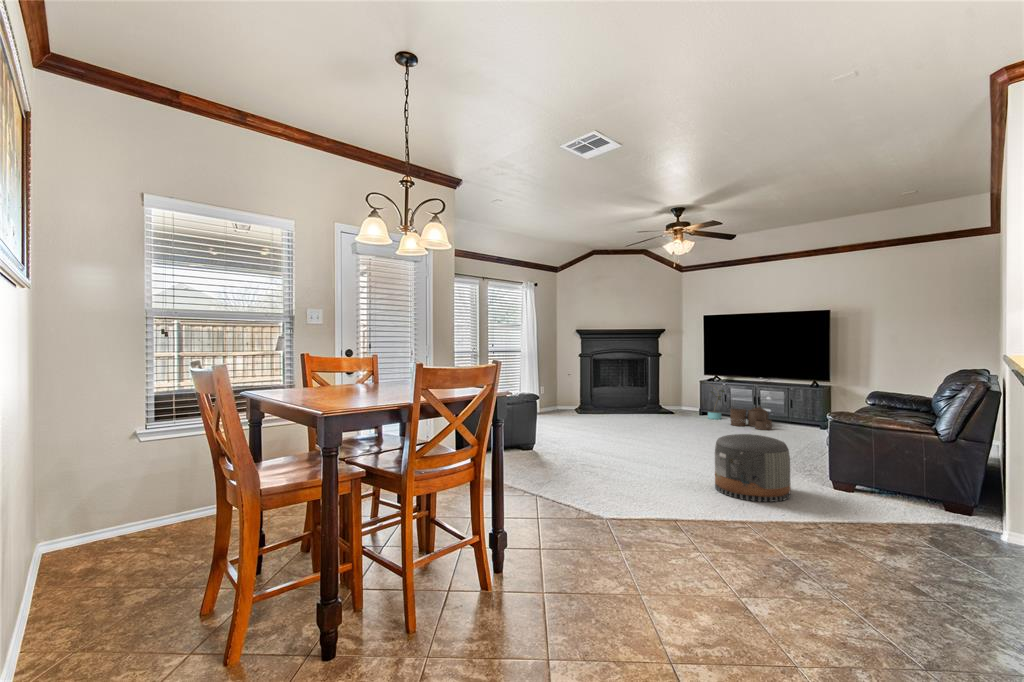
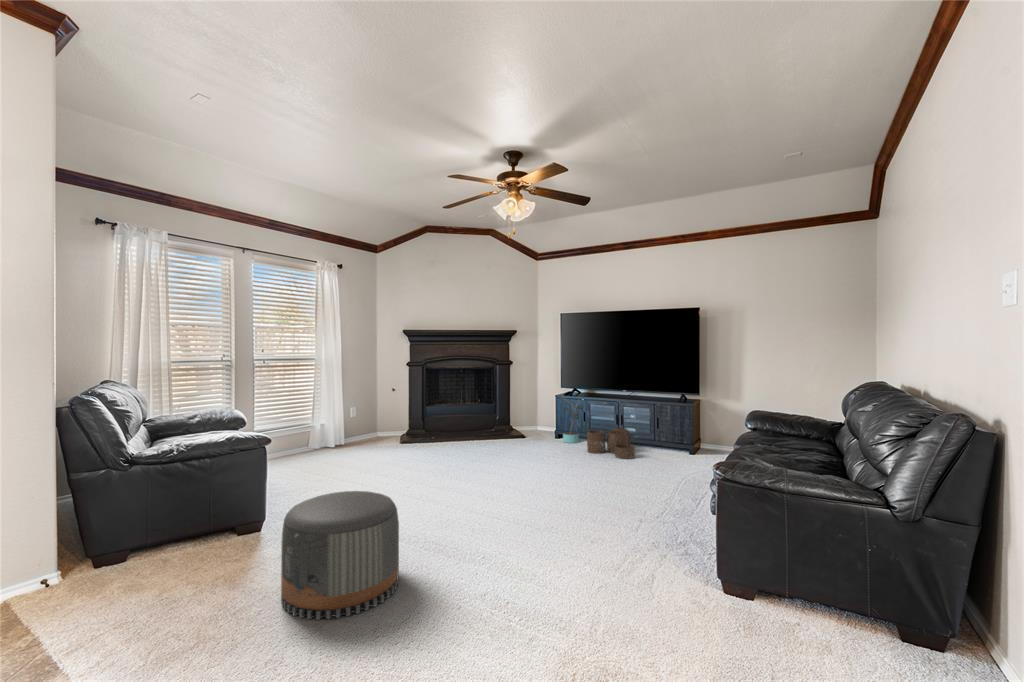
pouf: present [715,434,791,502] -> present [281,491,399,620]

